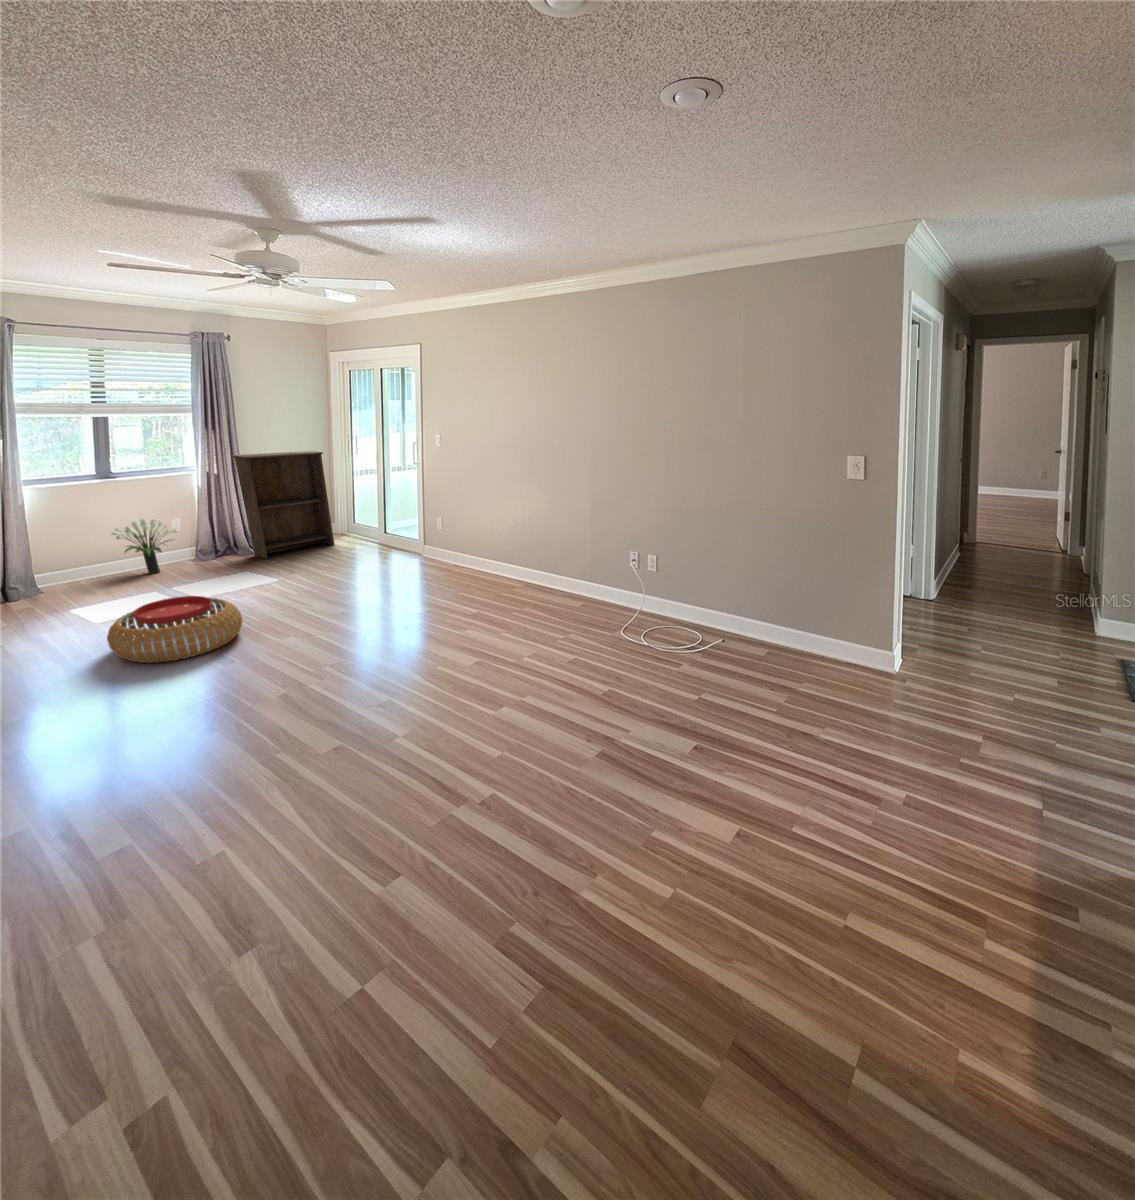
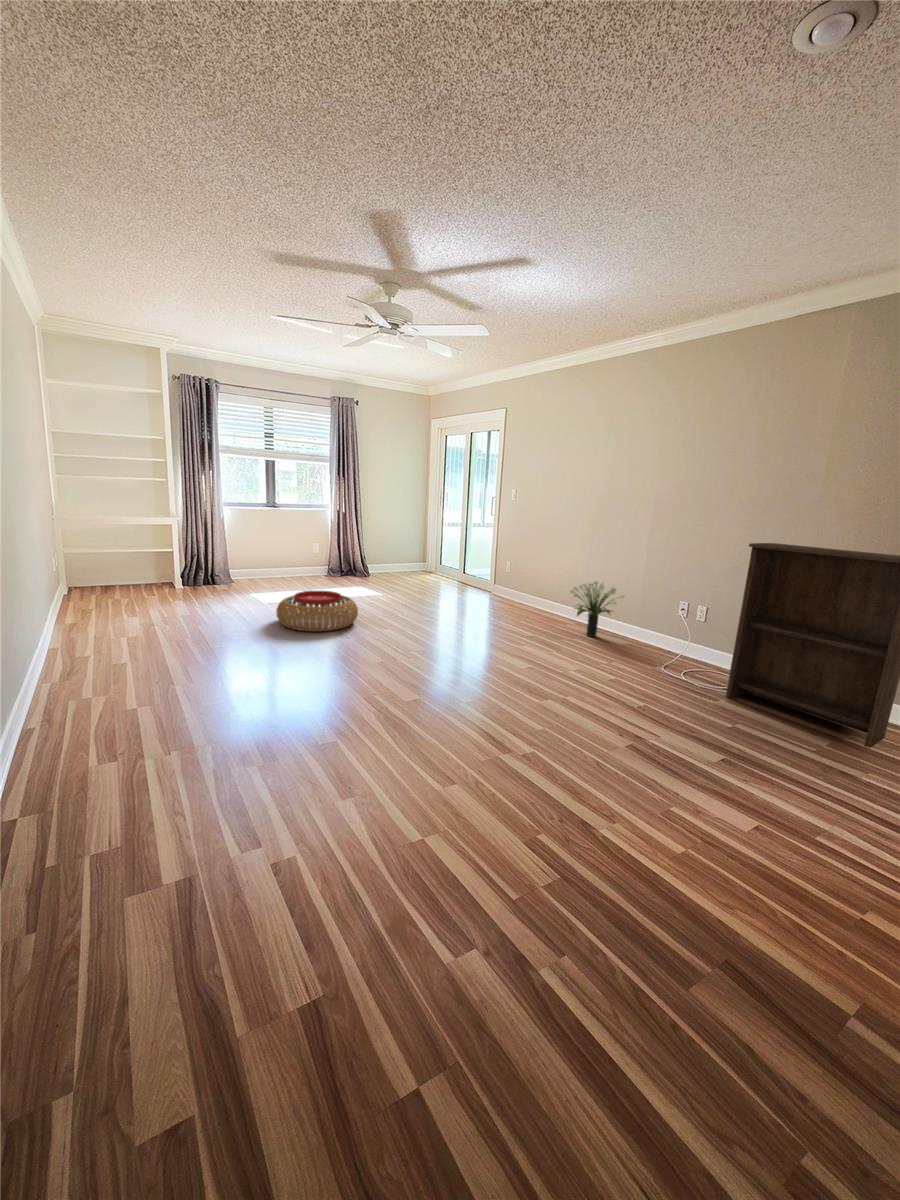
bookshelf: present [232,451,334,558] -> present [726,543,900,748]
potted plant: present [111,519,176,574] -> present [570,581,625,637]

